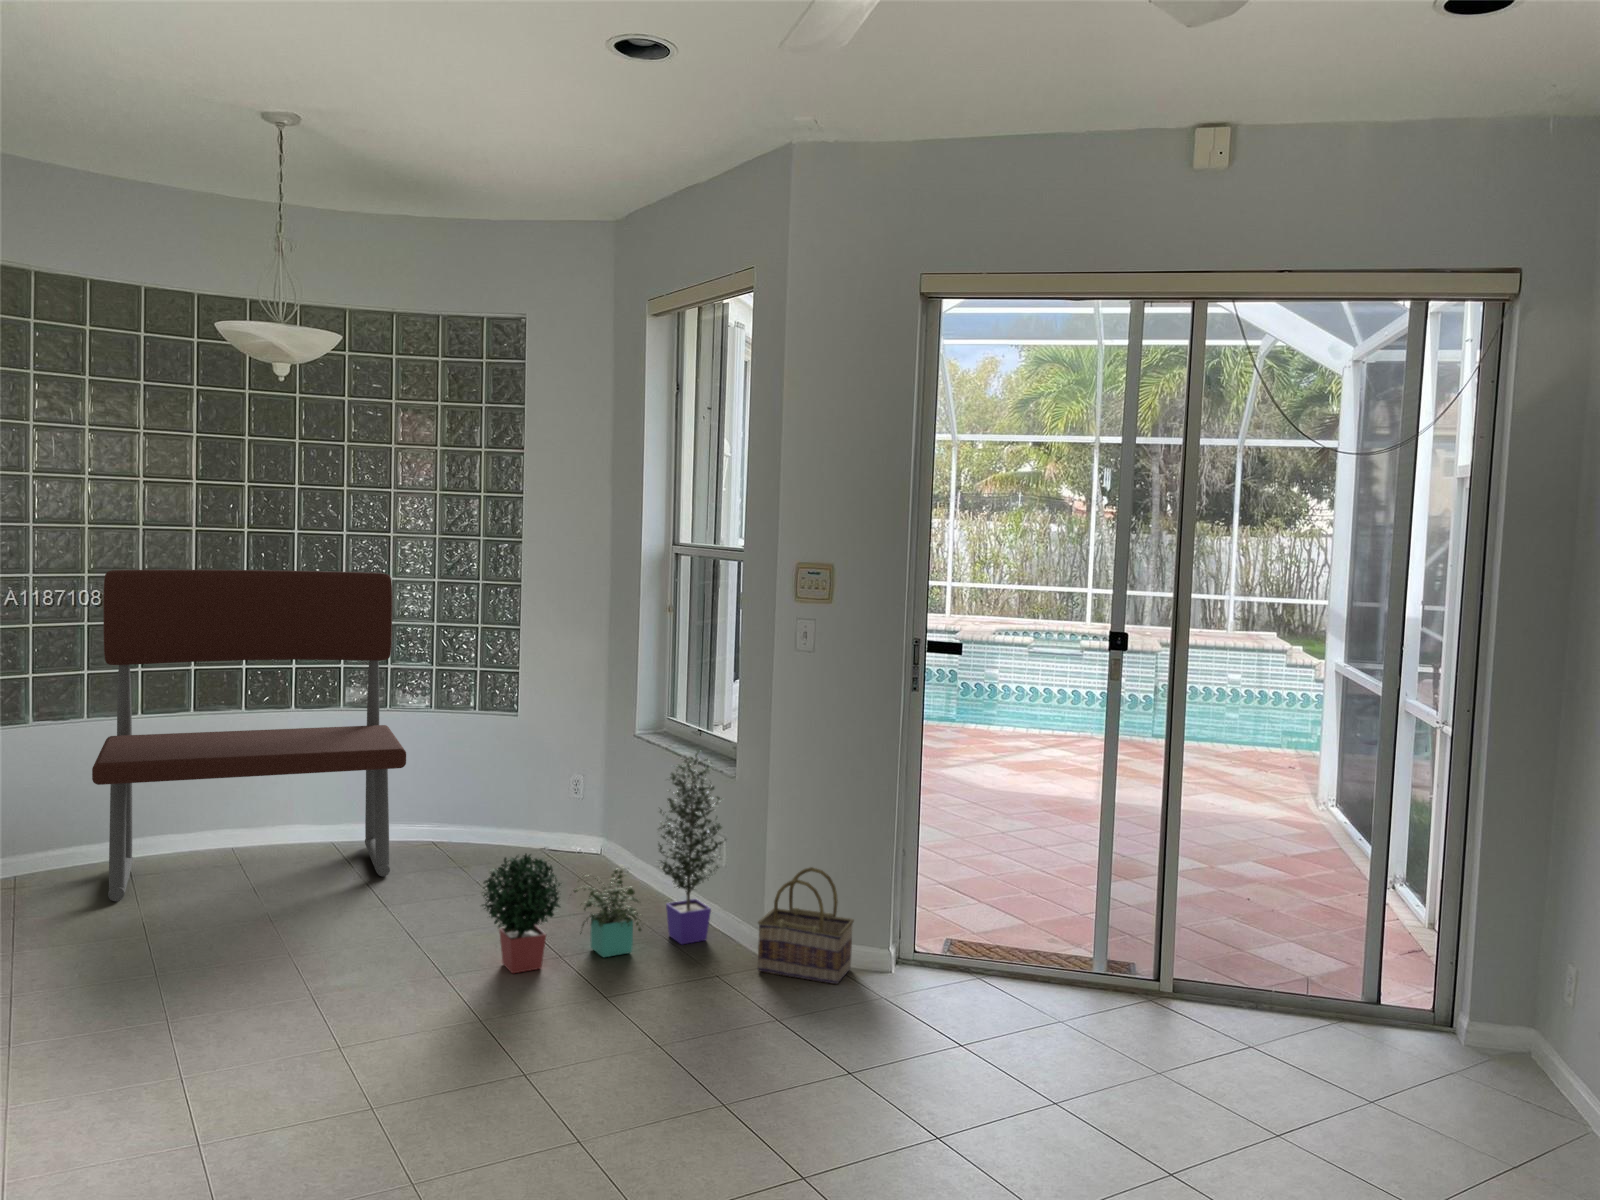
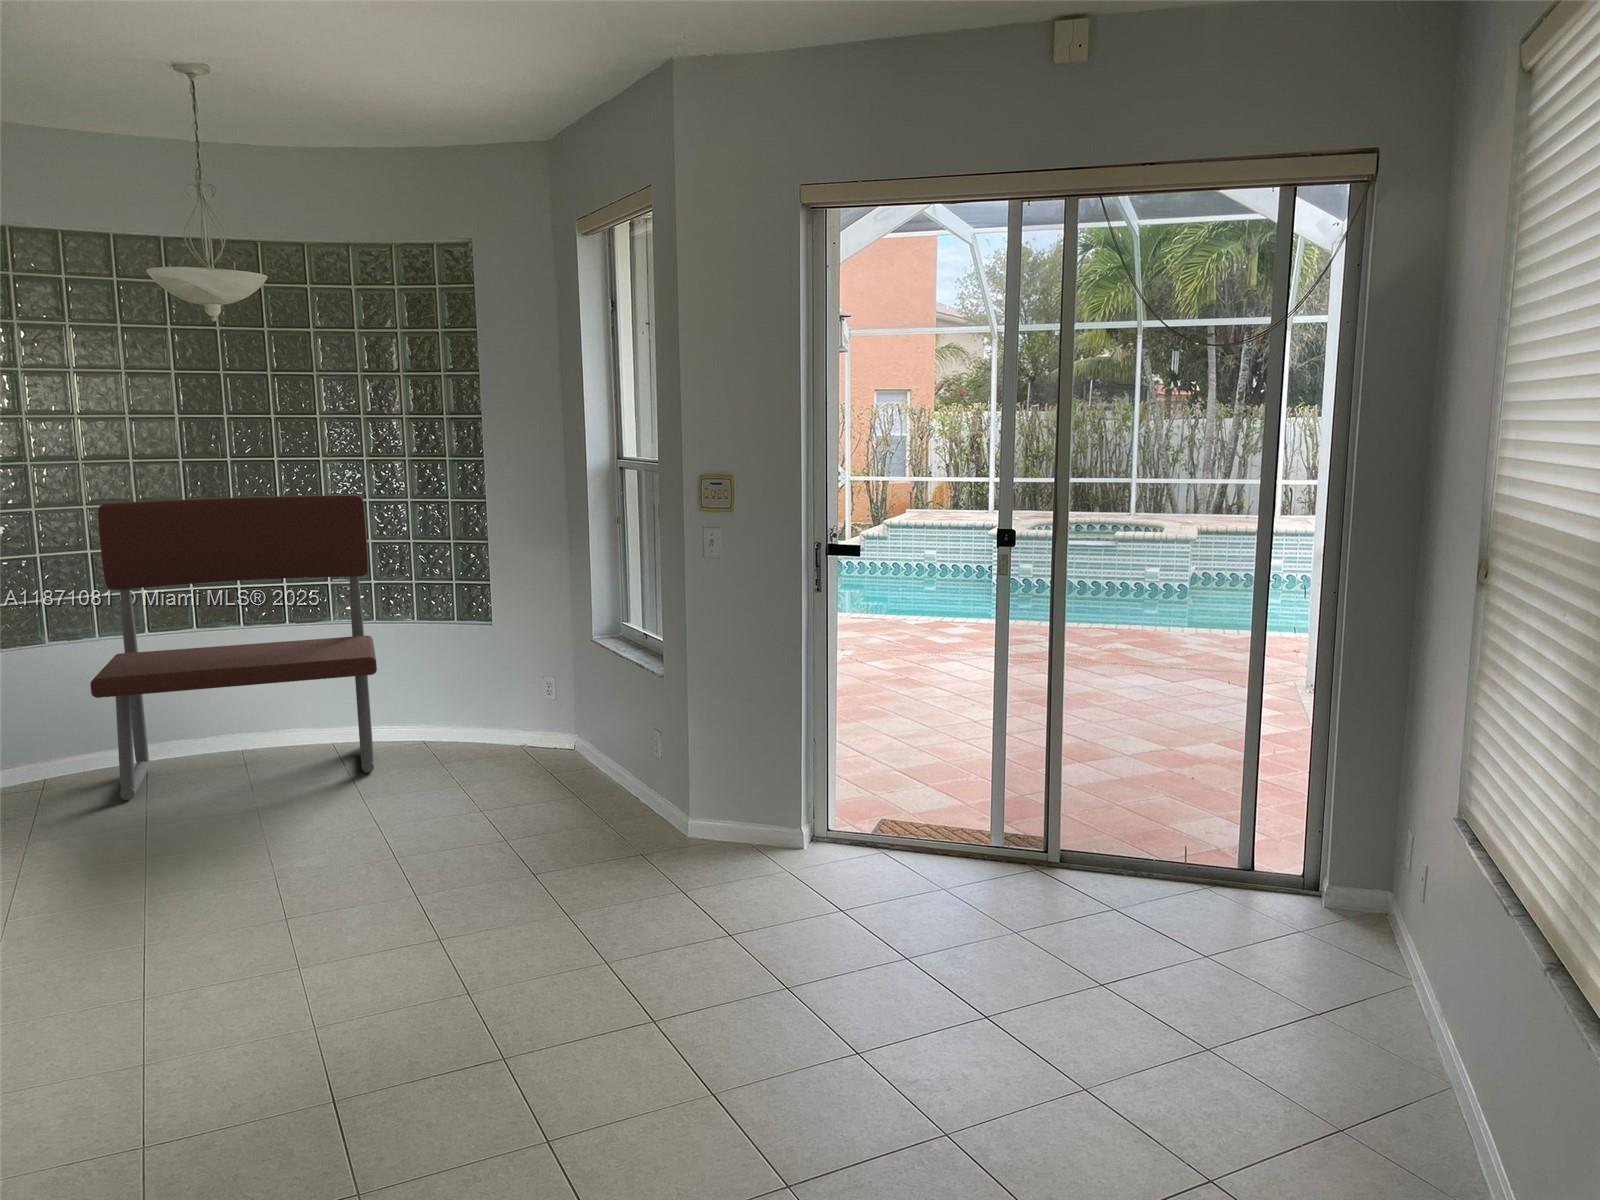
potted plant: present [482,751,726,973] -> none [422,651,655,857]
basket: present [758,867,854,984] -> none [675,755,765,861]

